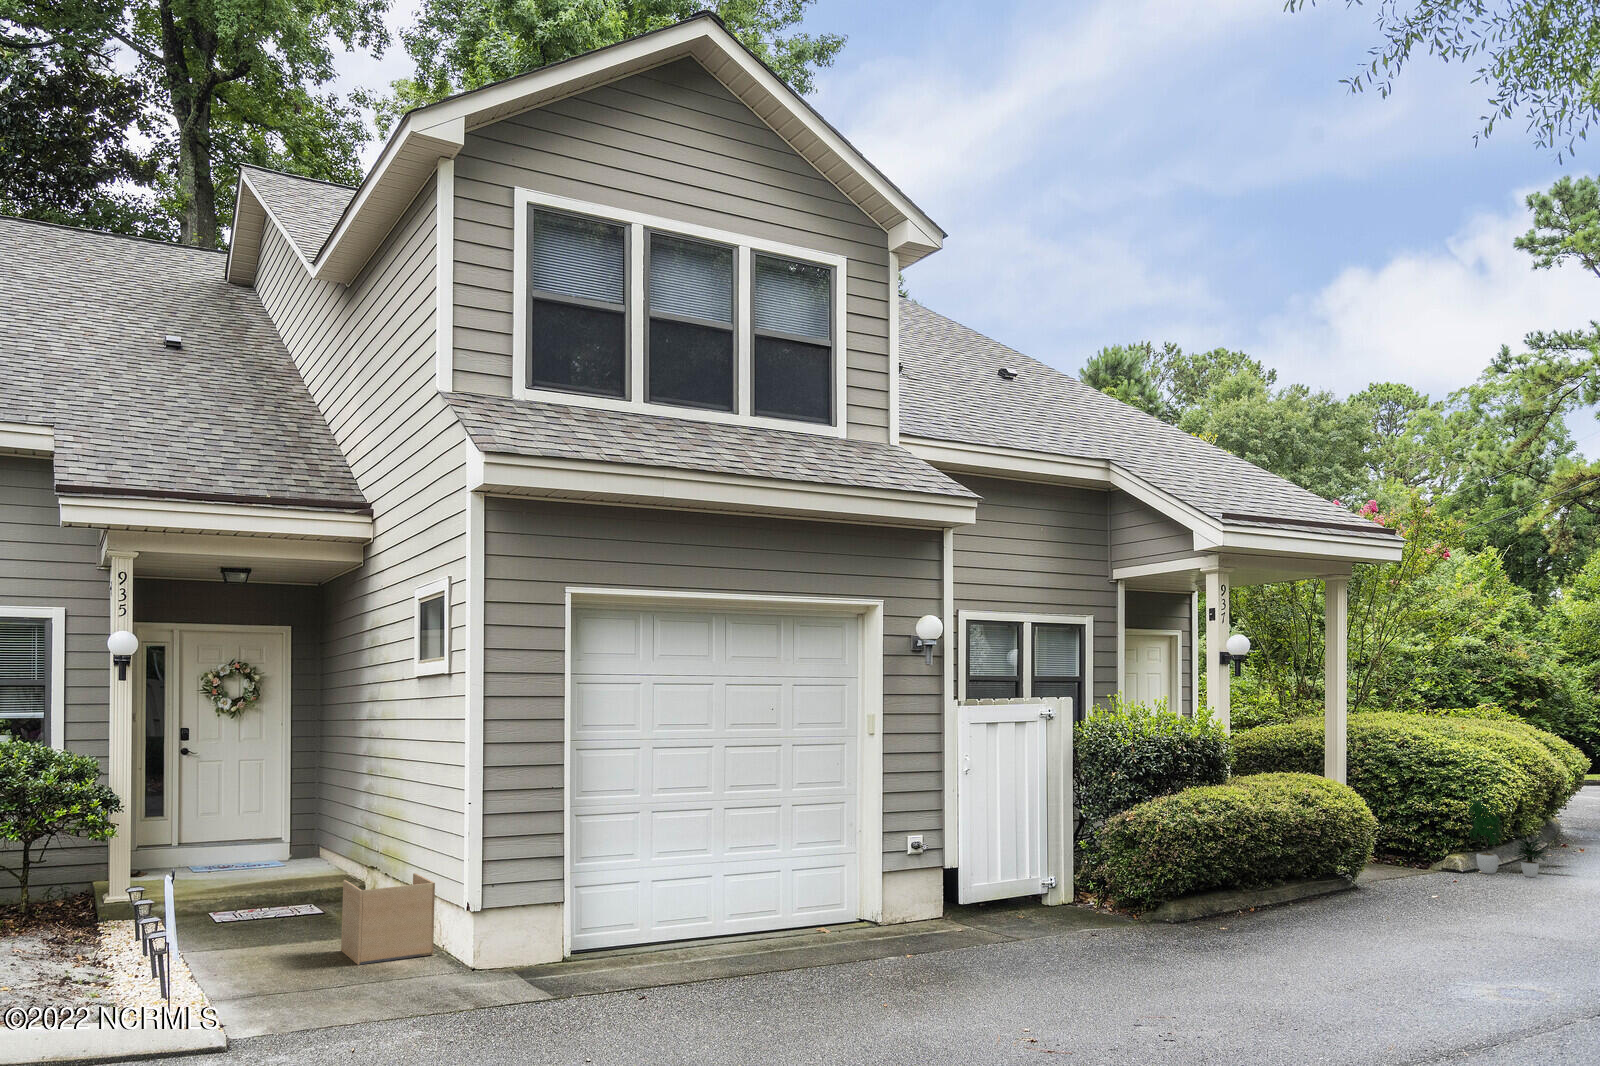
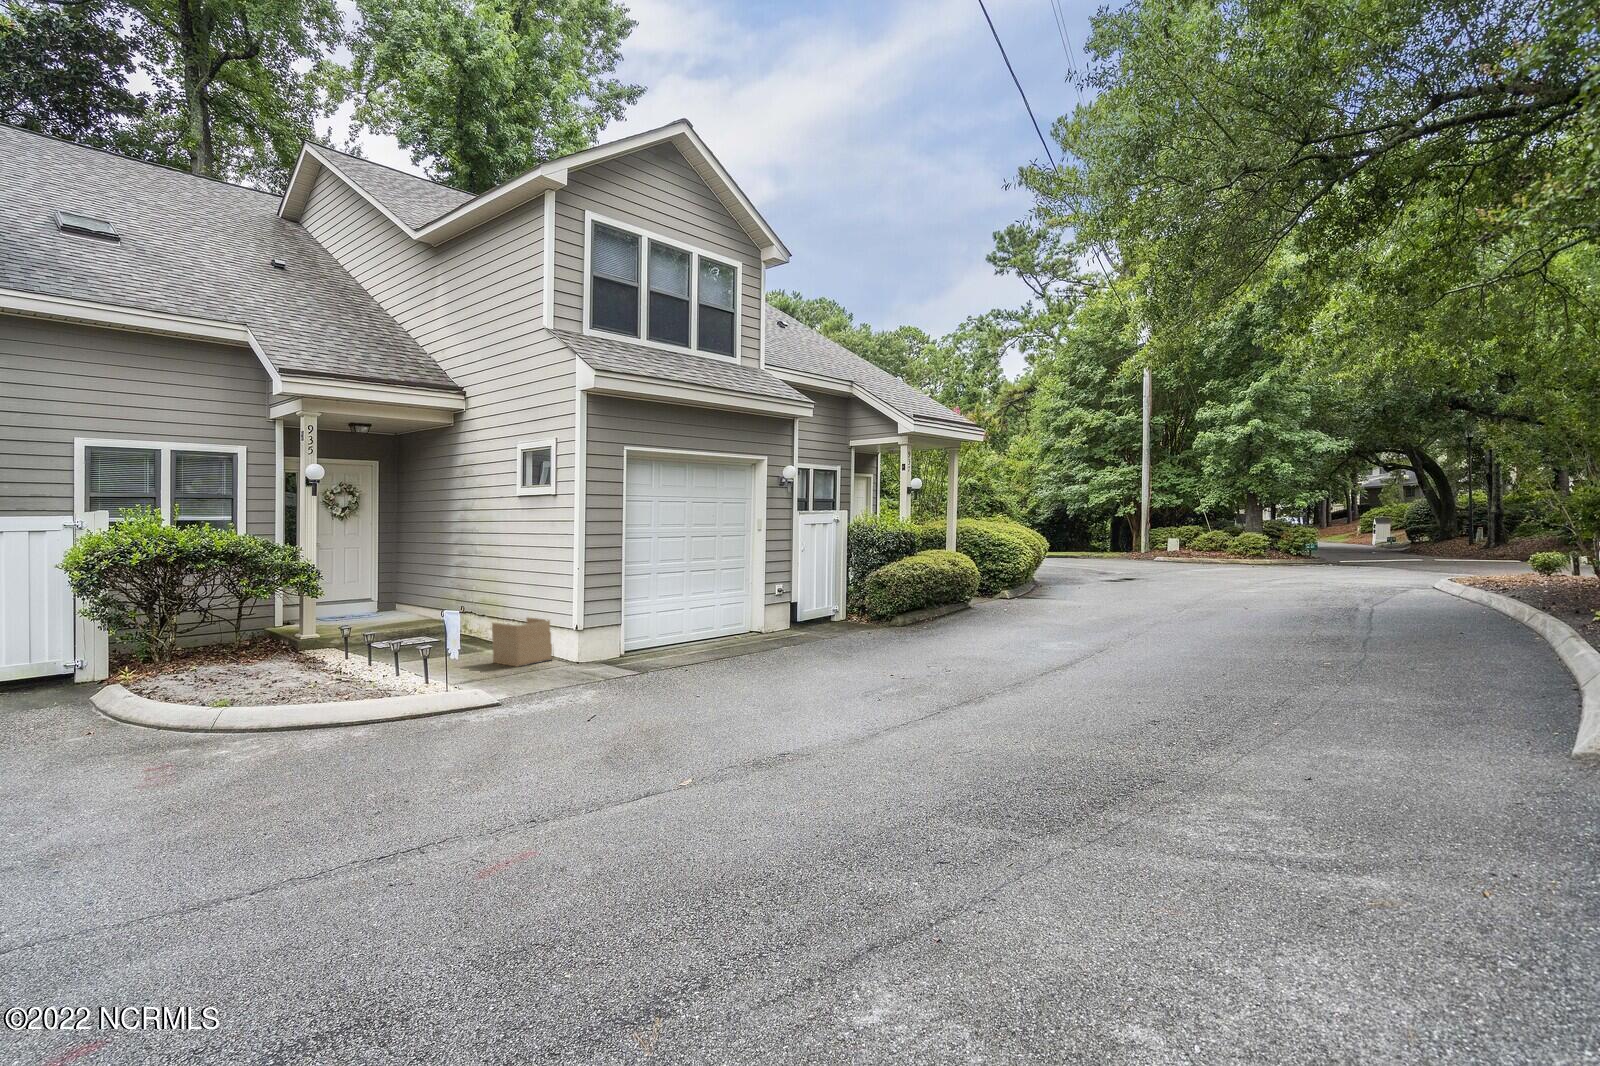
potted plant: present [1467,794,1546,877] -> none [1007,557,1043,596]

